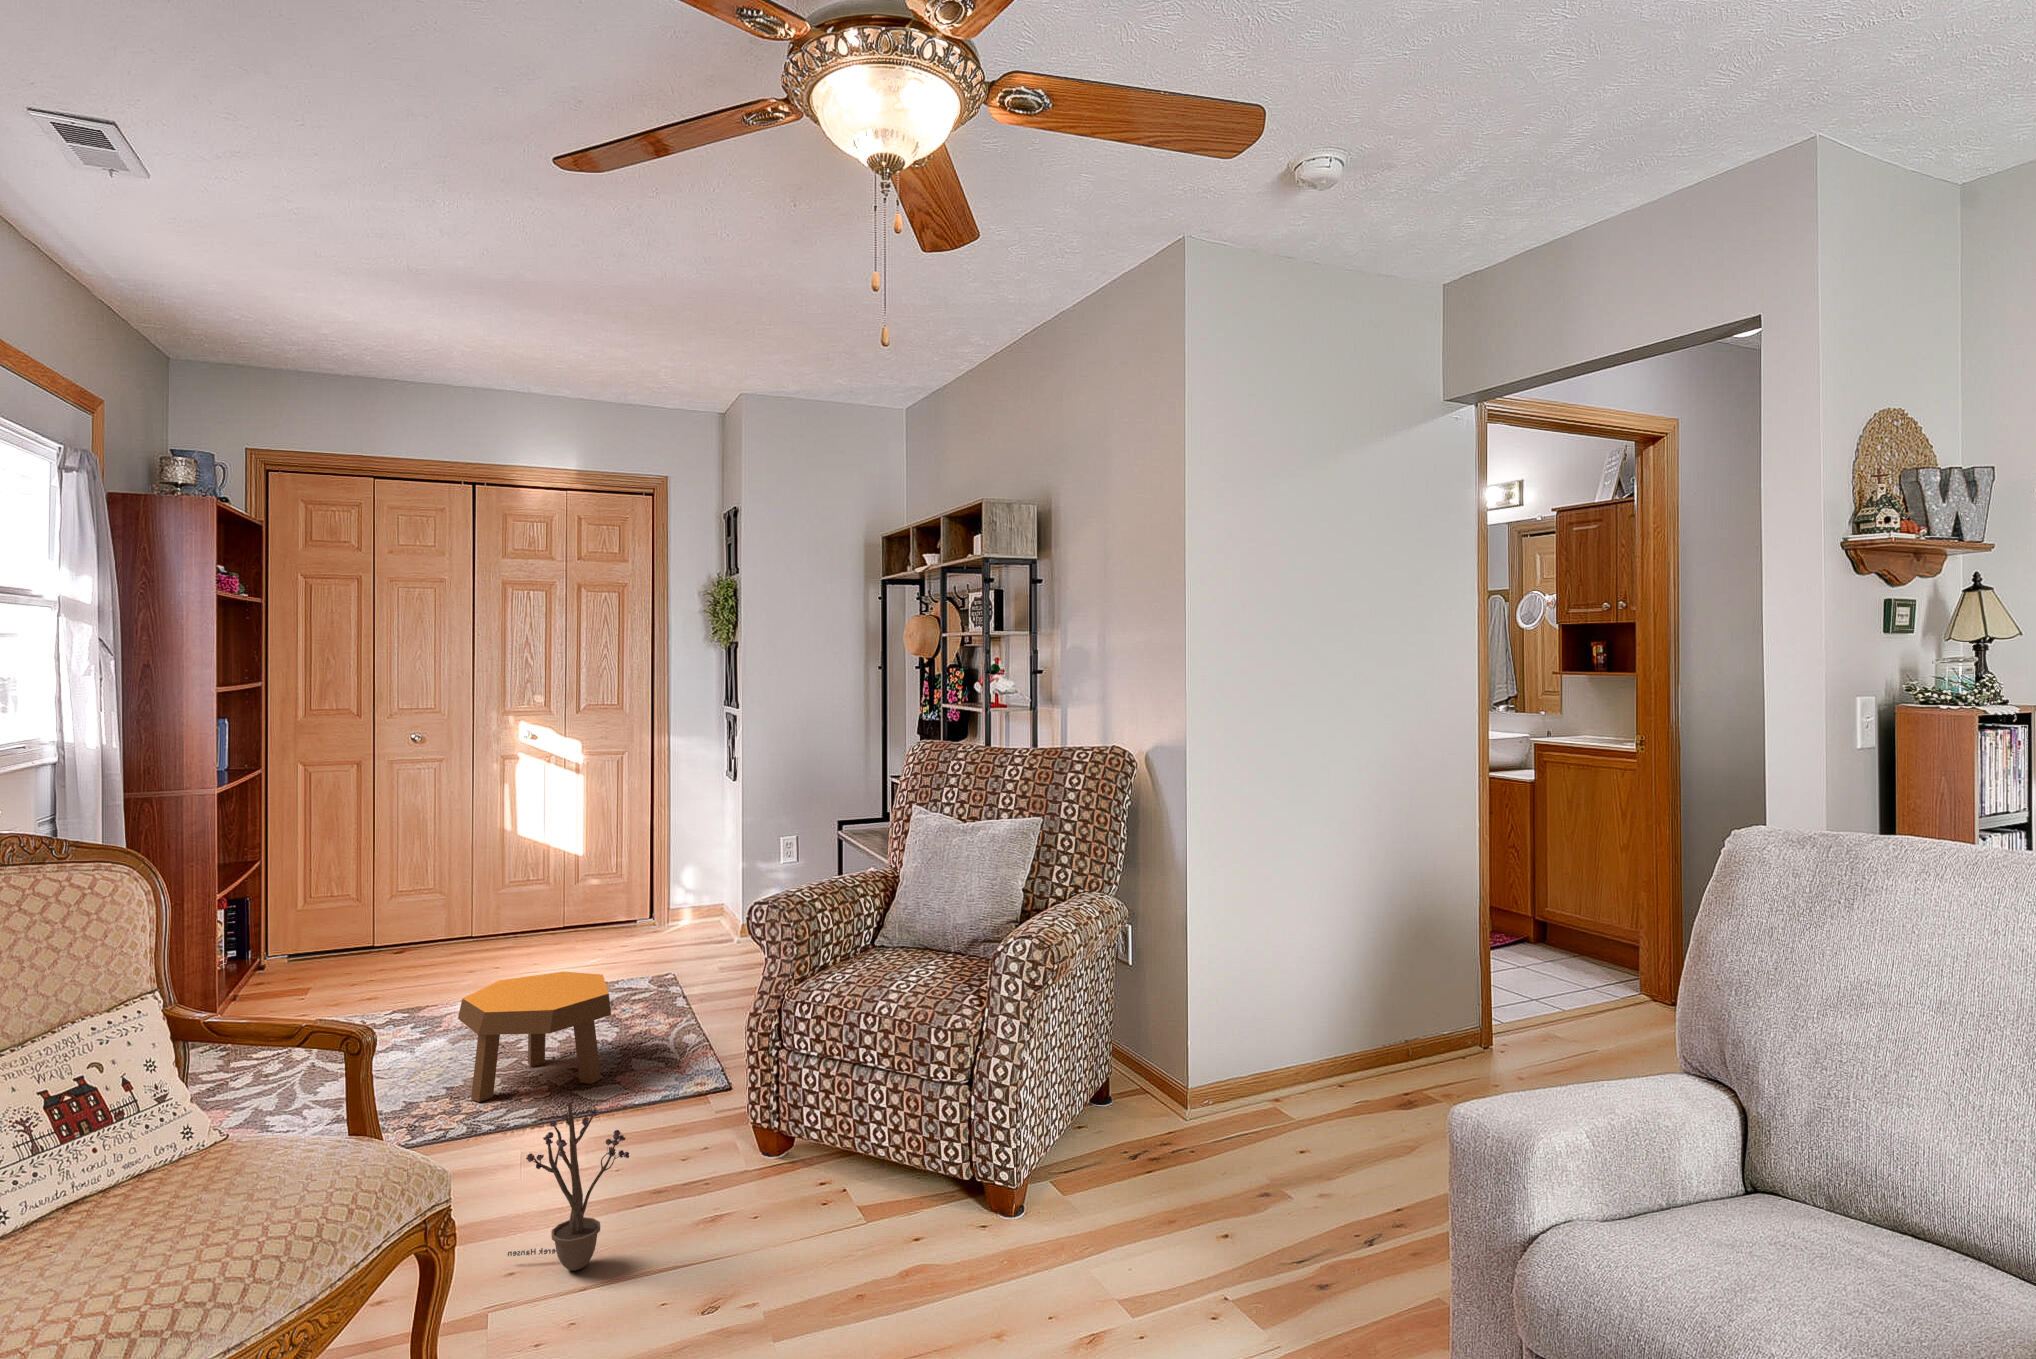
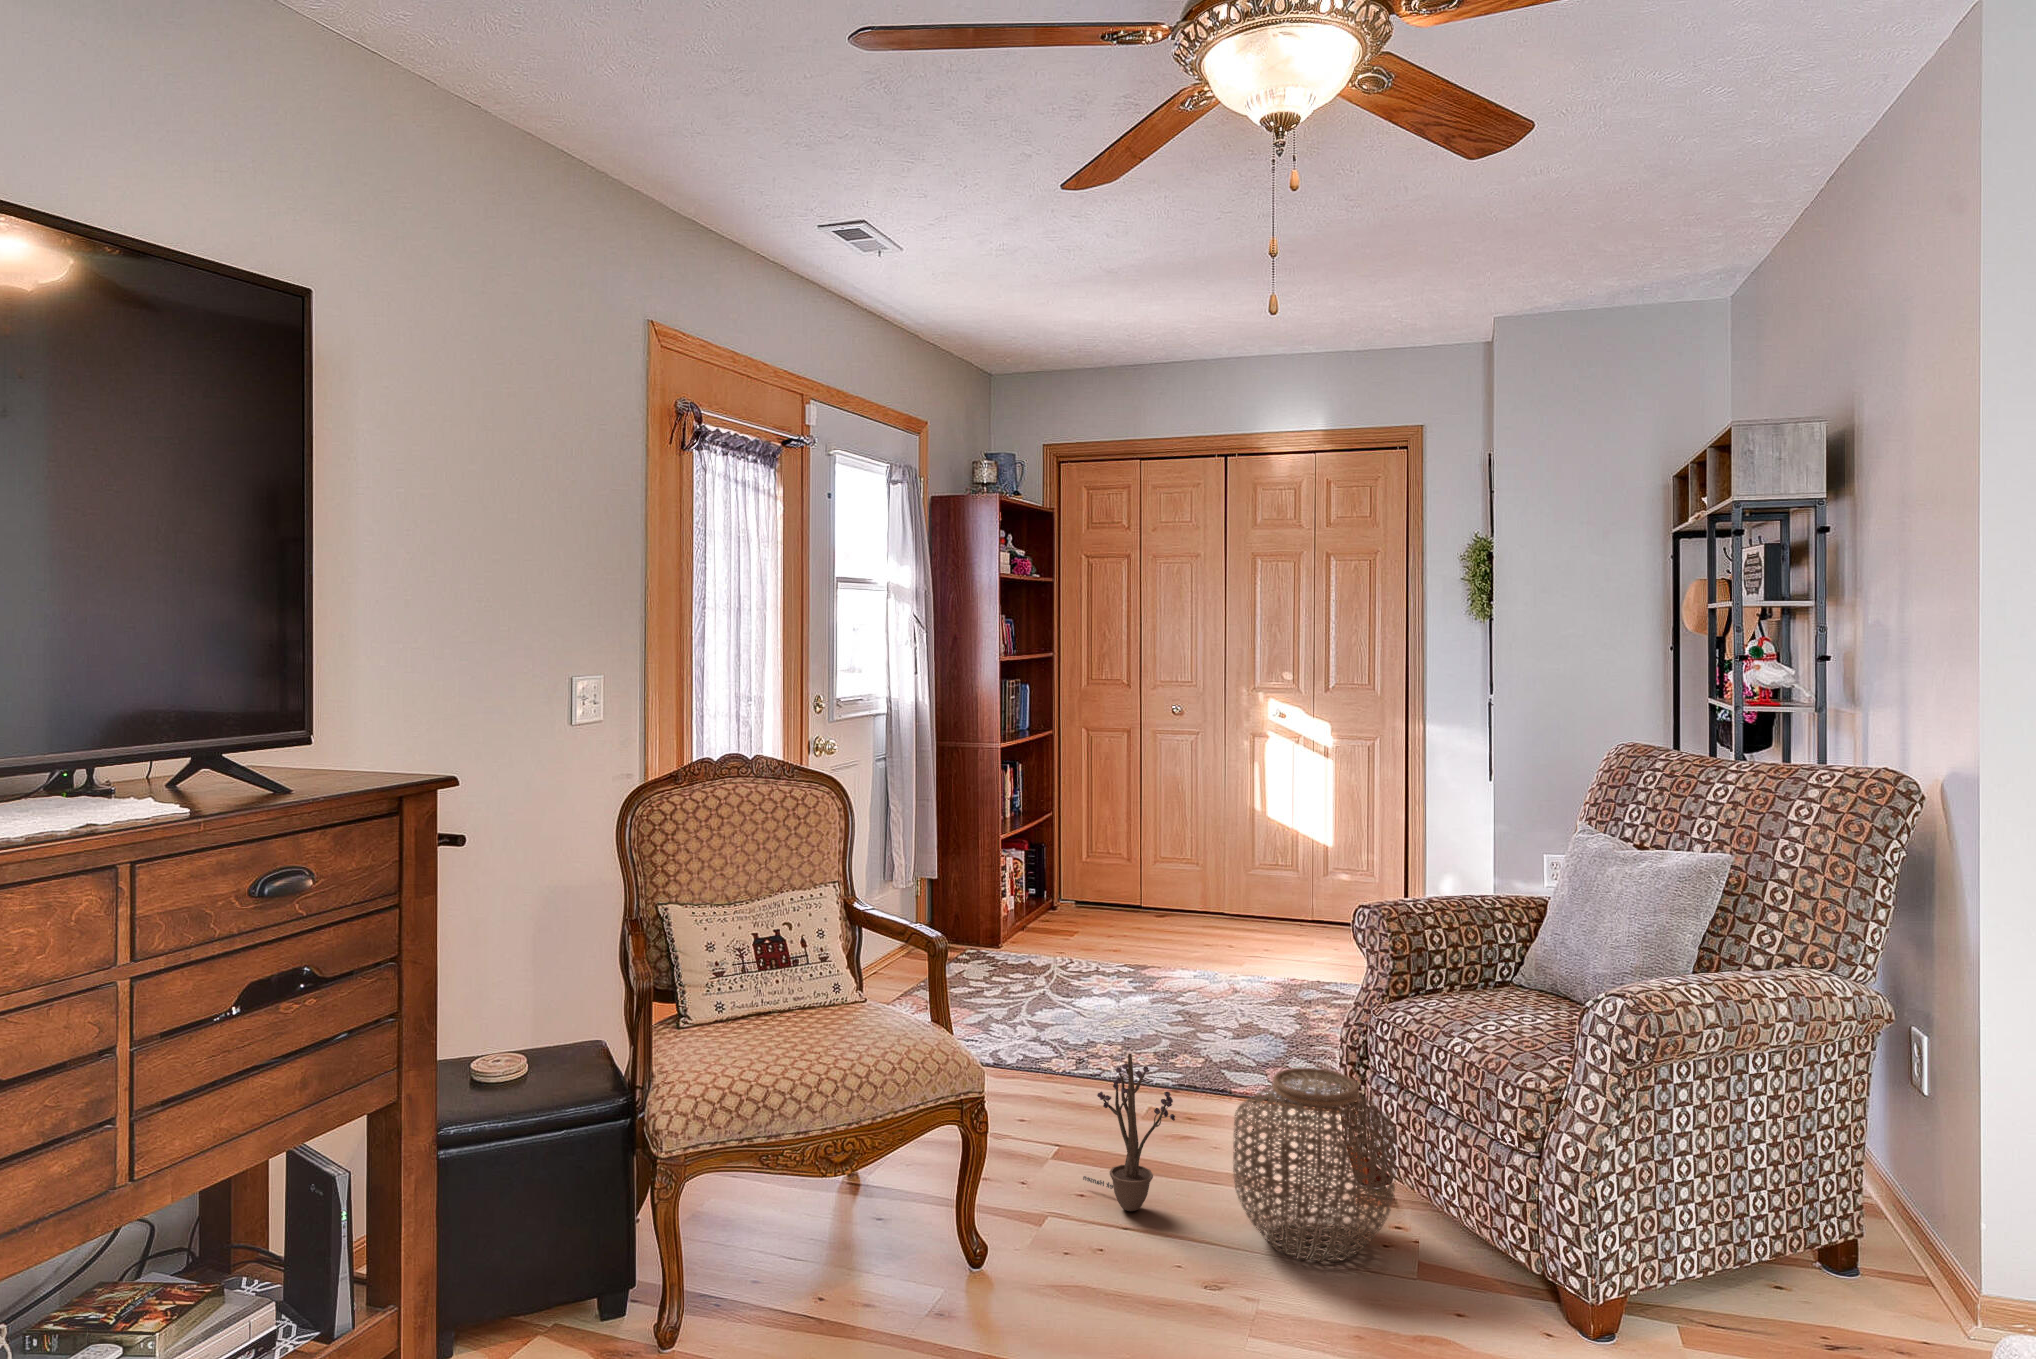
footstool: present [458,972,611,1102] -> none [1137,949,1277,1067]
woven basket: none [690,1062,844,1251] -> present [1233,1068,1397,1262]

